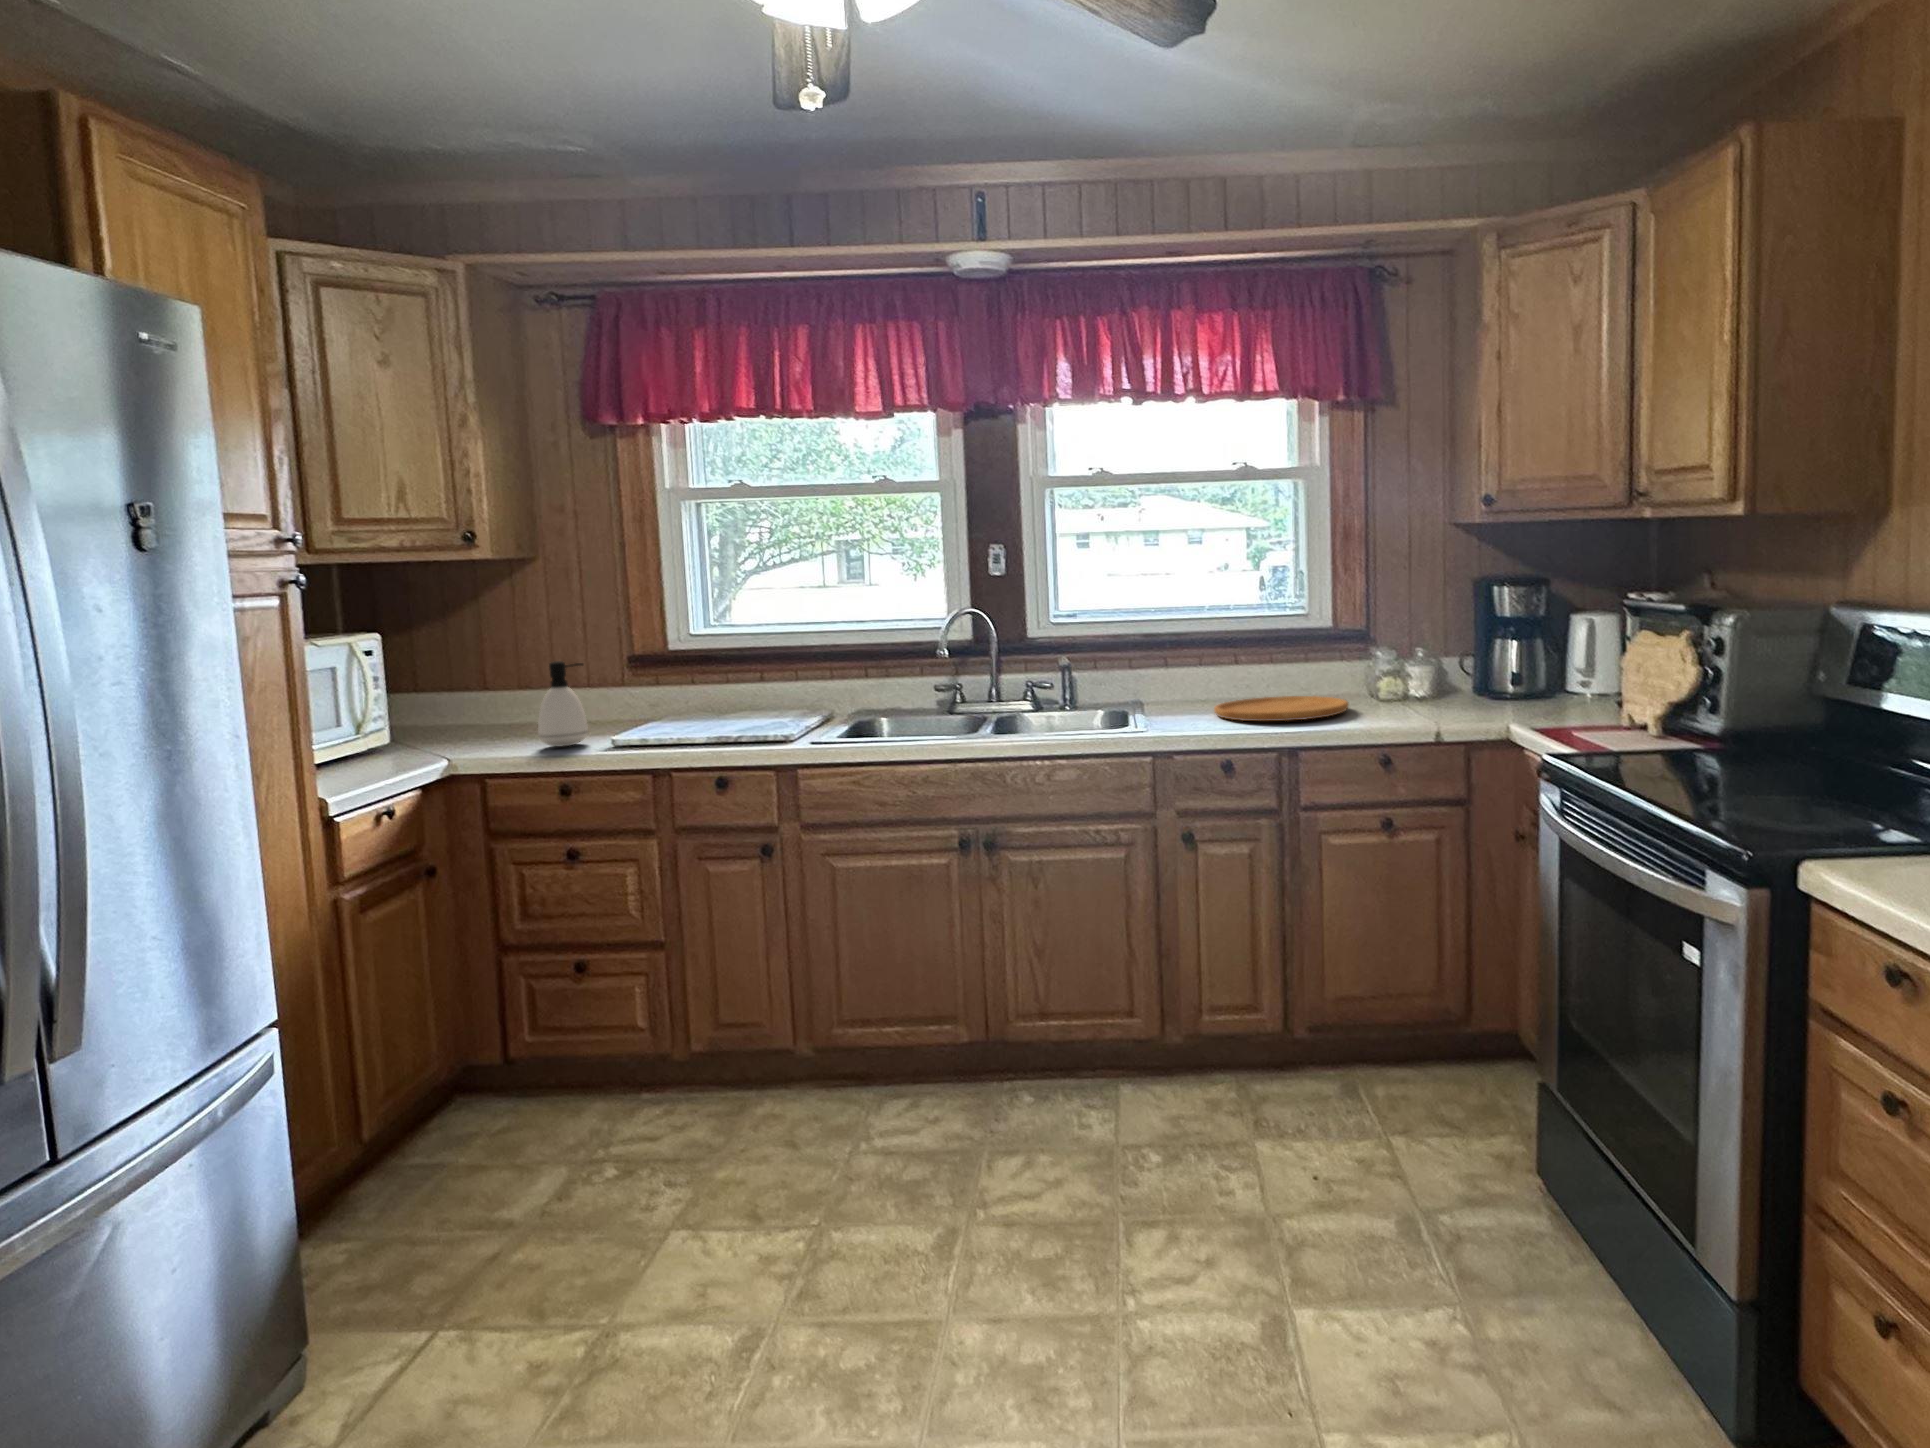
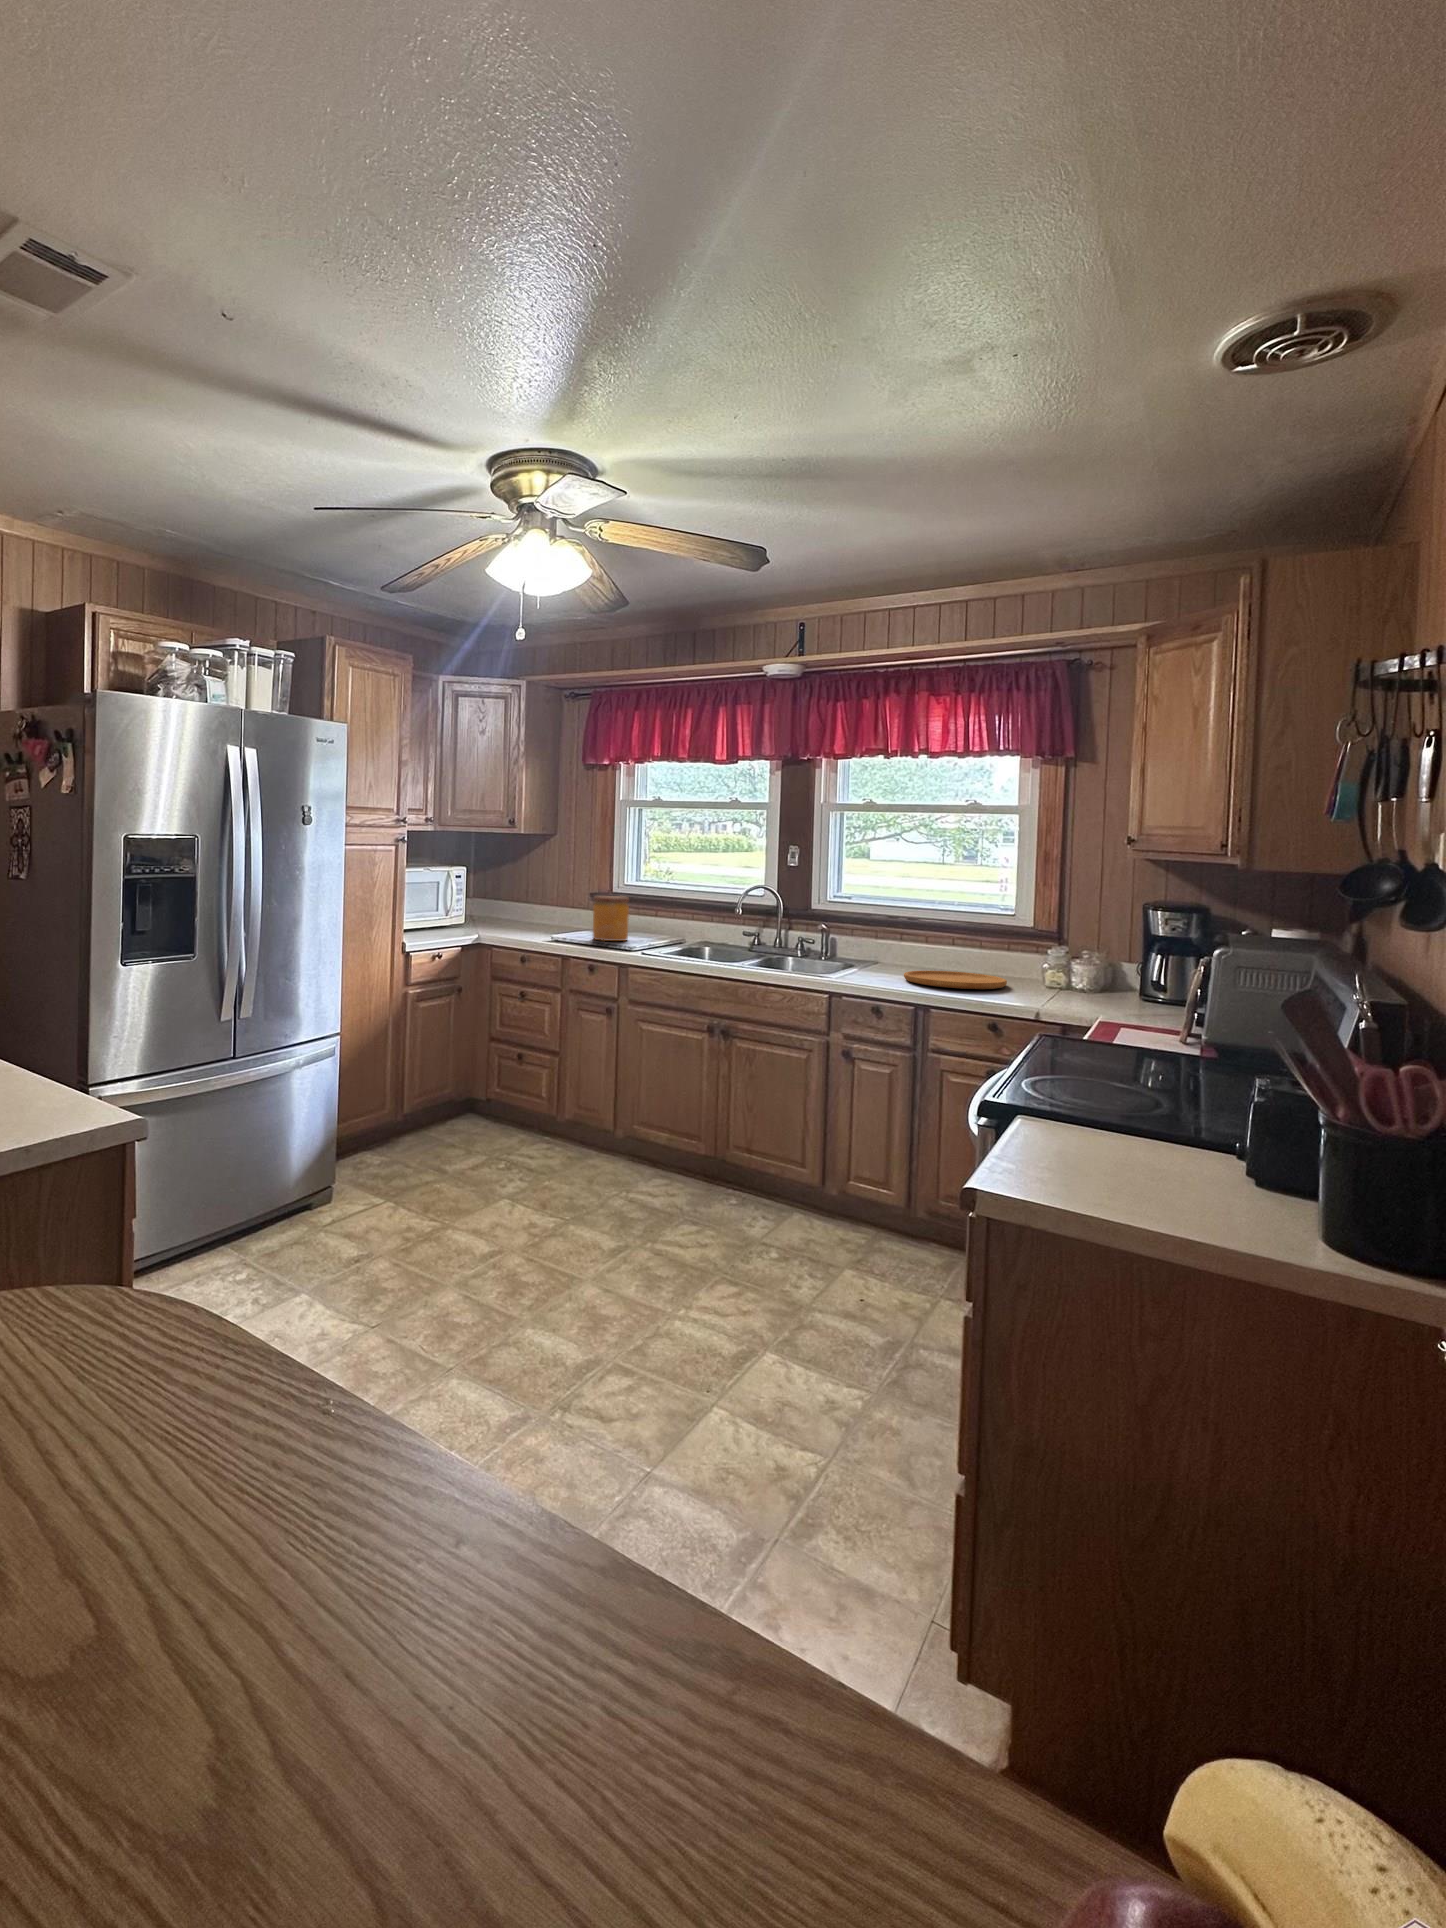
jar: none [661,653,730,732] -> present [593,896,629,941]
soap dispenser: present [538,661,588,747] -> none [523,891,550,938]

